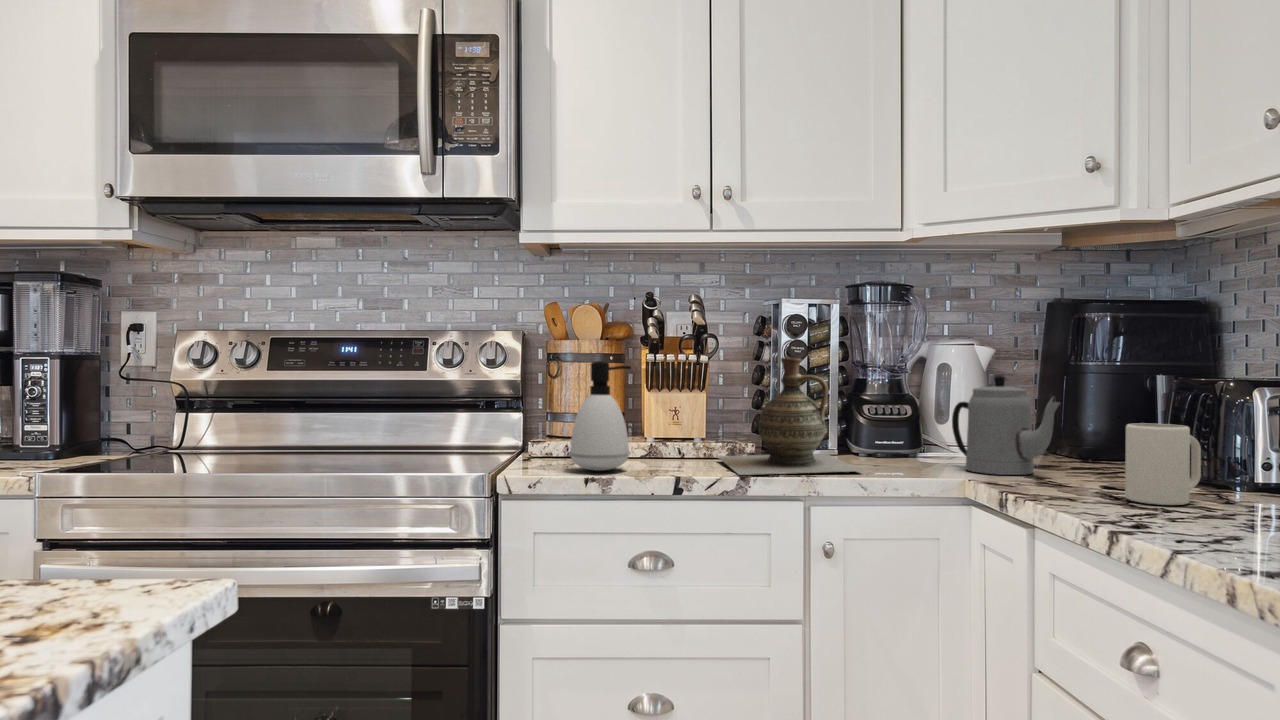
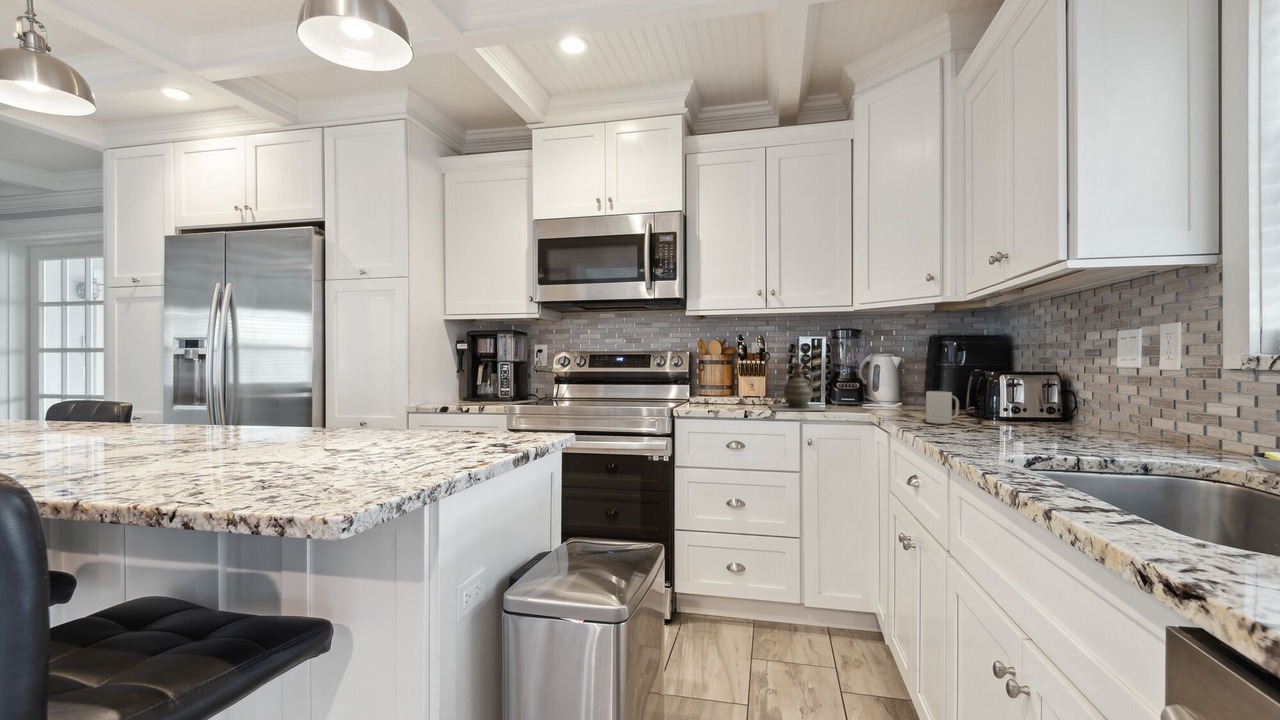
soap dispenser: present [570,361,631,471] -> none [705,365,729,408]
teapot: present [952,376,1060,475] -> none [873,371,913,414]

